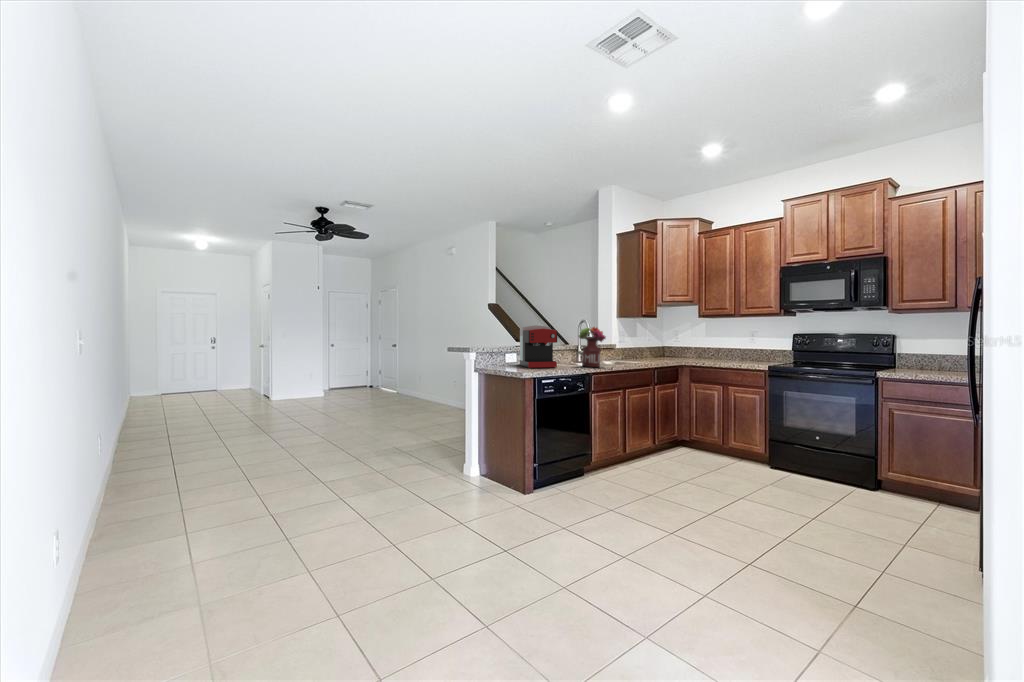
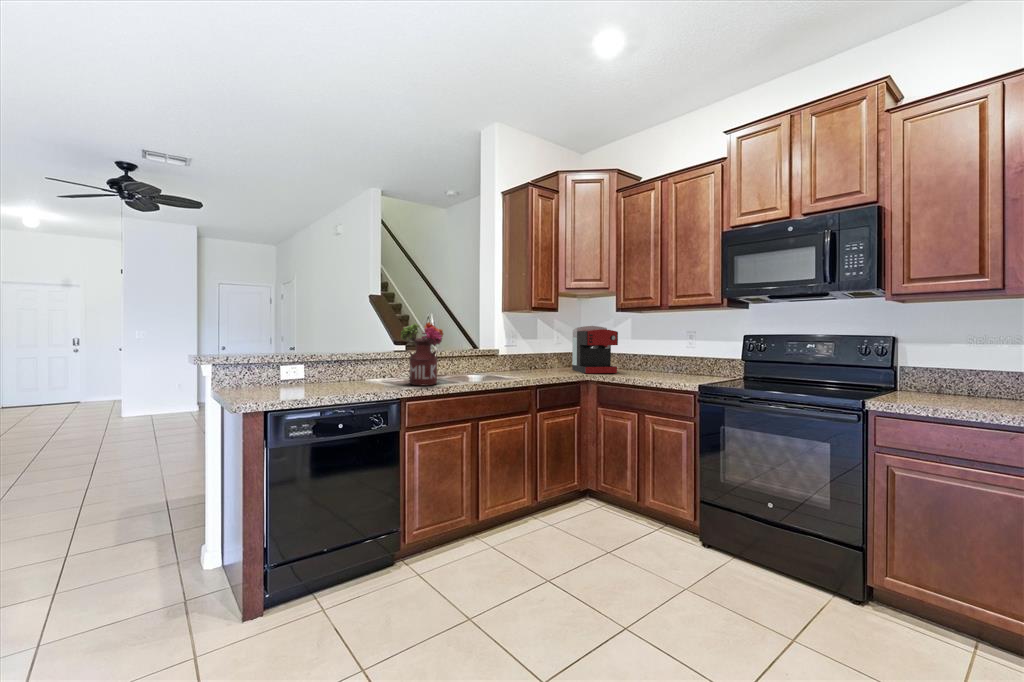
coffee maker: present [520,325,557,368] -> present [572,326,618,373]

